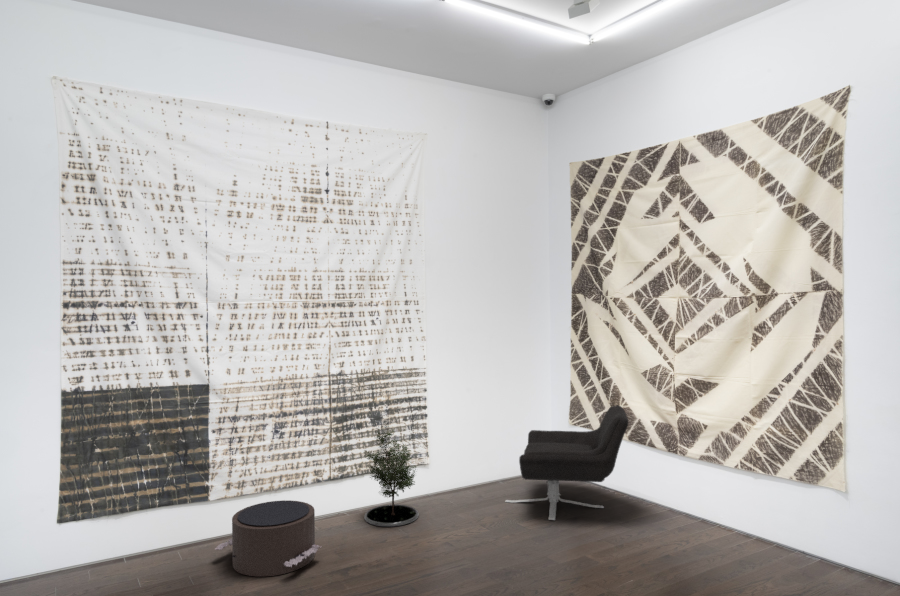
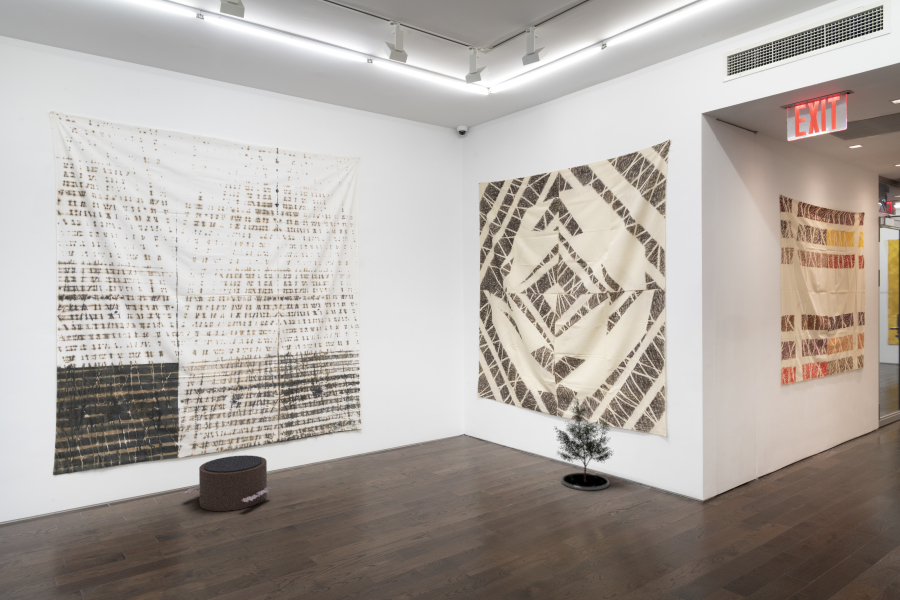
lounge chair: present [505,405,628,520] -> none [423,379,519,469]
potted tree: present [364,423,419,527] -> present [555,398,612,490]

